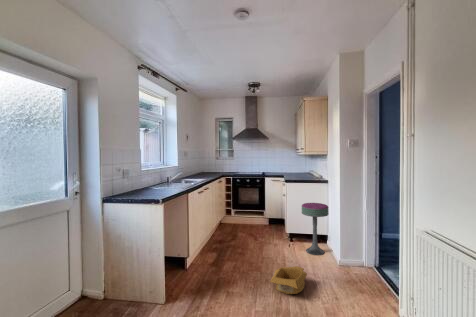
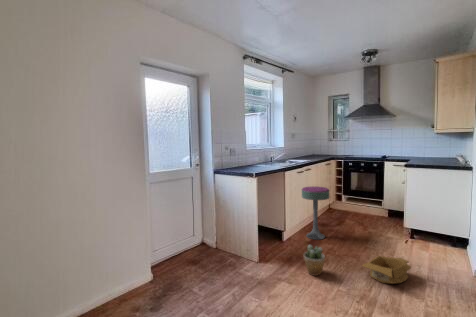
bar stool: present [302,203,329,255] -> present [302,186,330,239]
potted plant: none [216,271,238,303] -> present [304,245,325,276]

